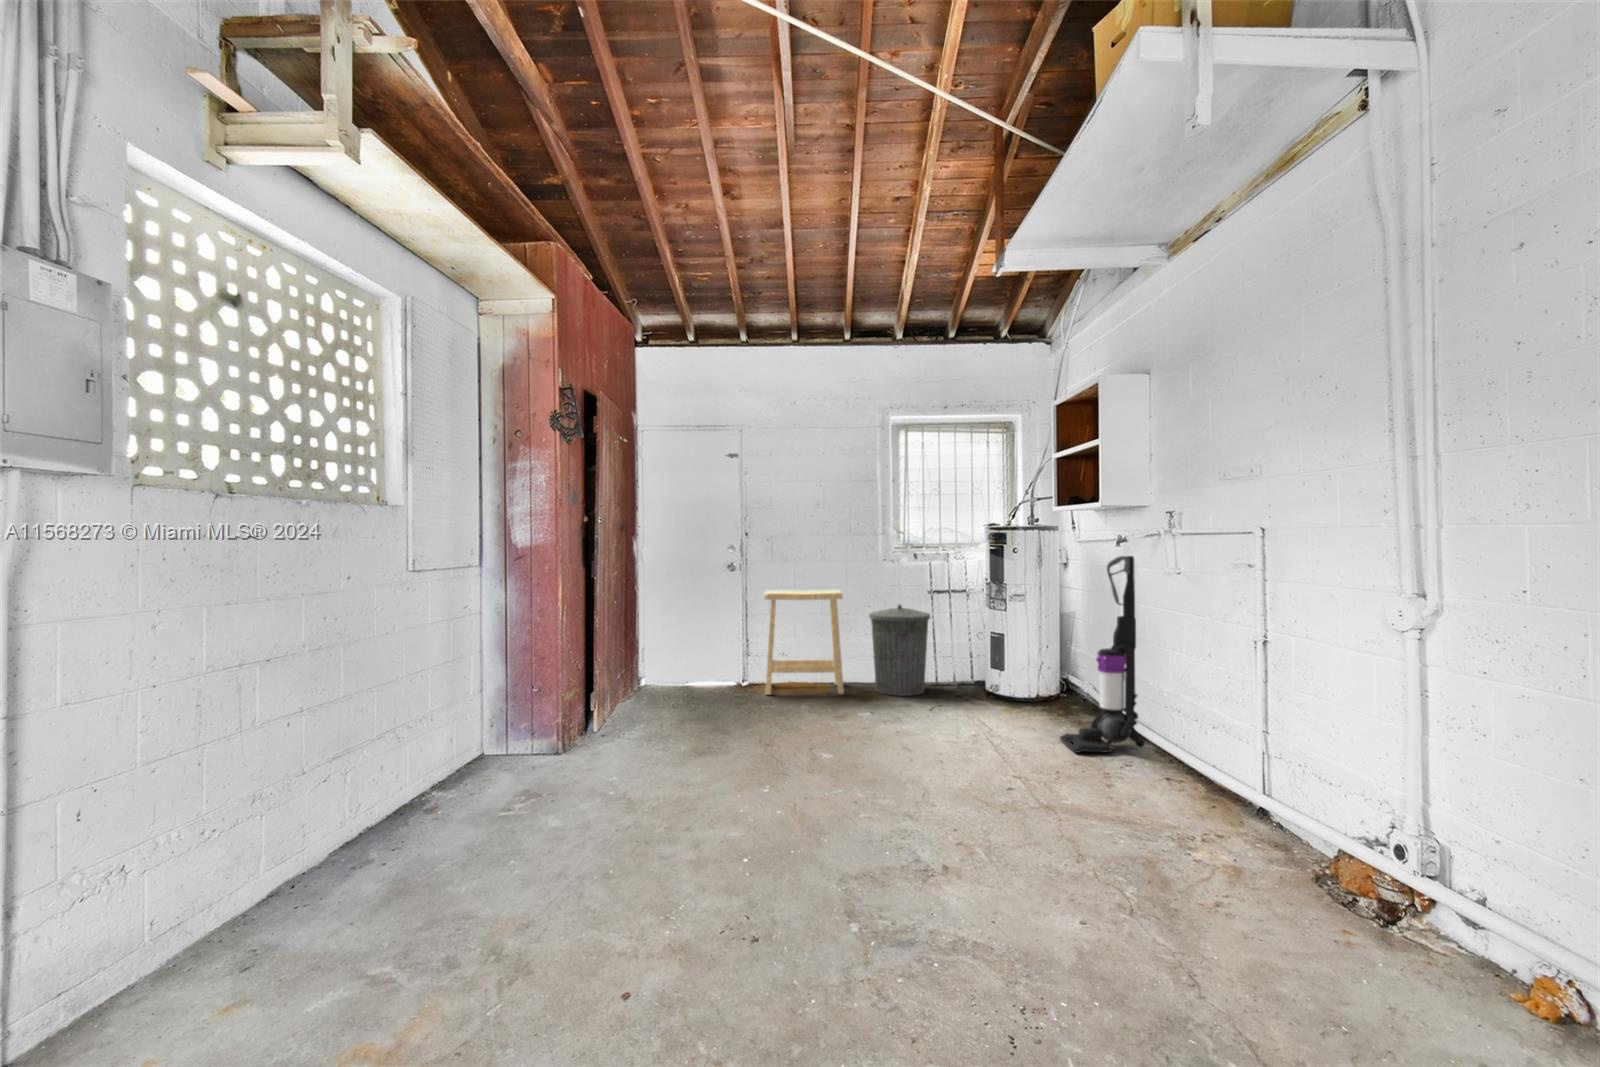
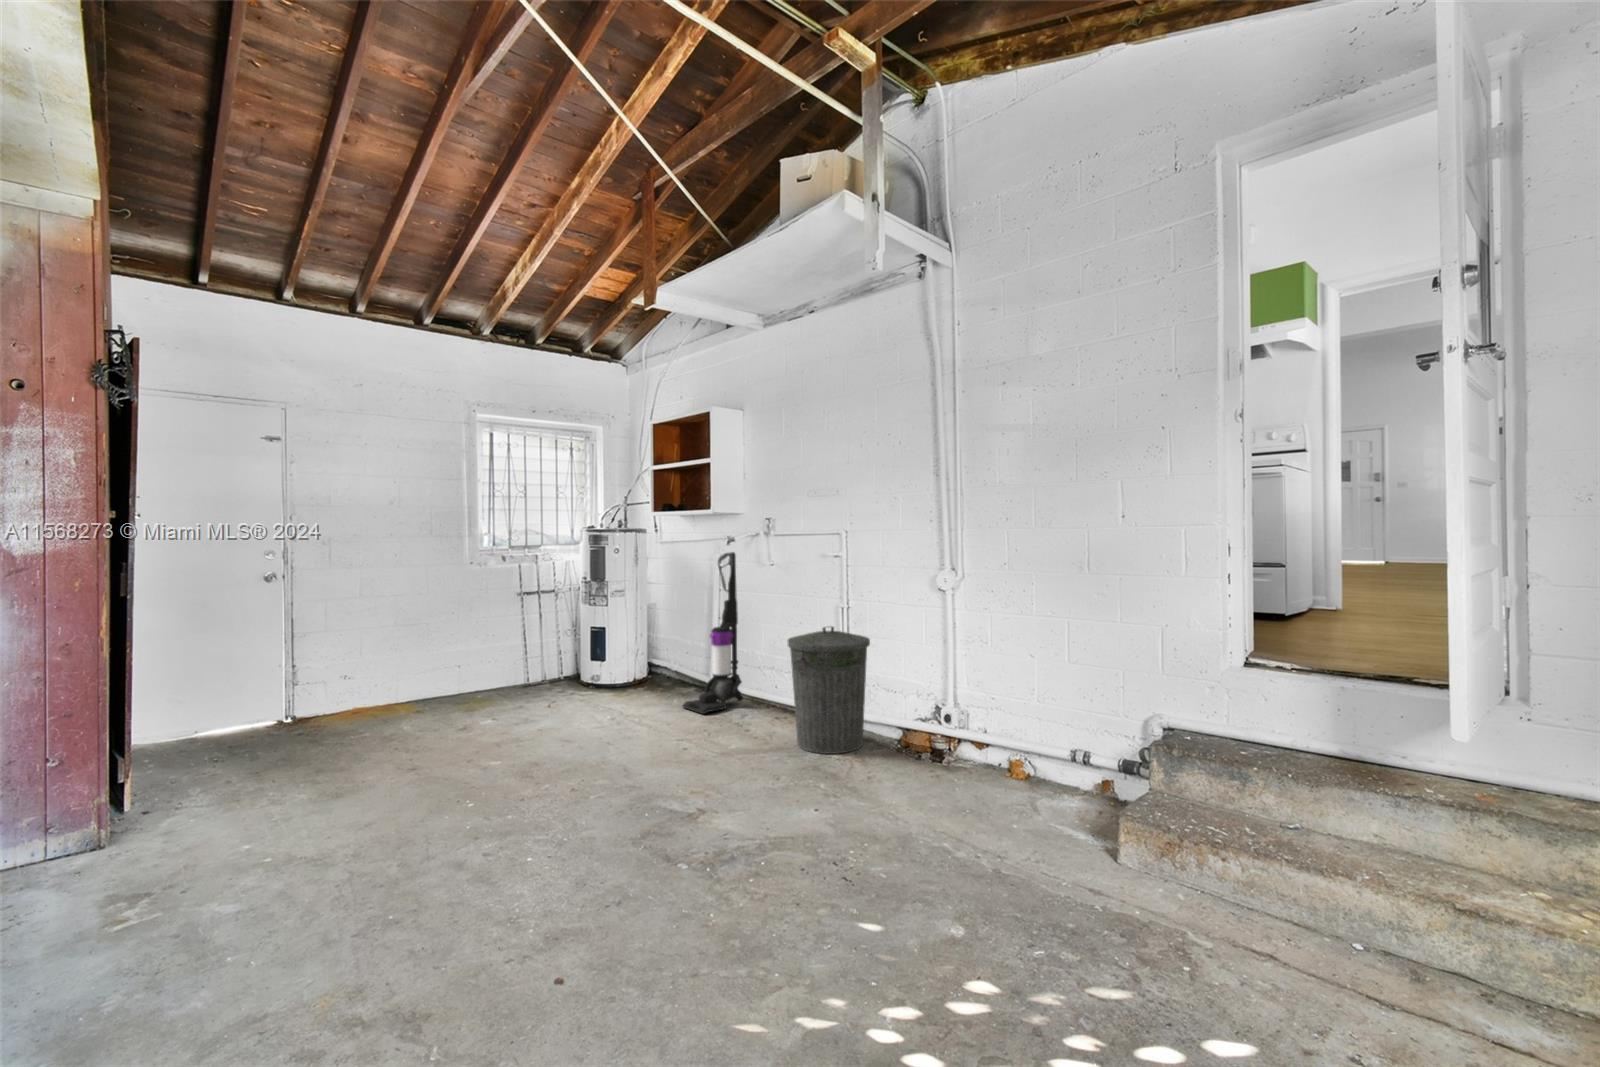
stool: present [764,590,844,695] -> none [325,598,440,728]
trash can: present [869,604,930,696] -> present [788,626,870,754]

